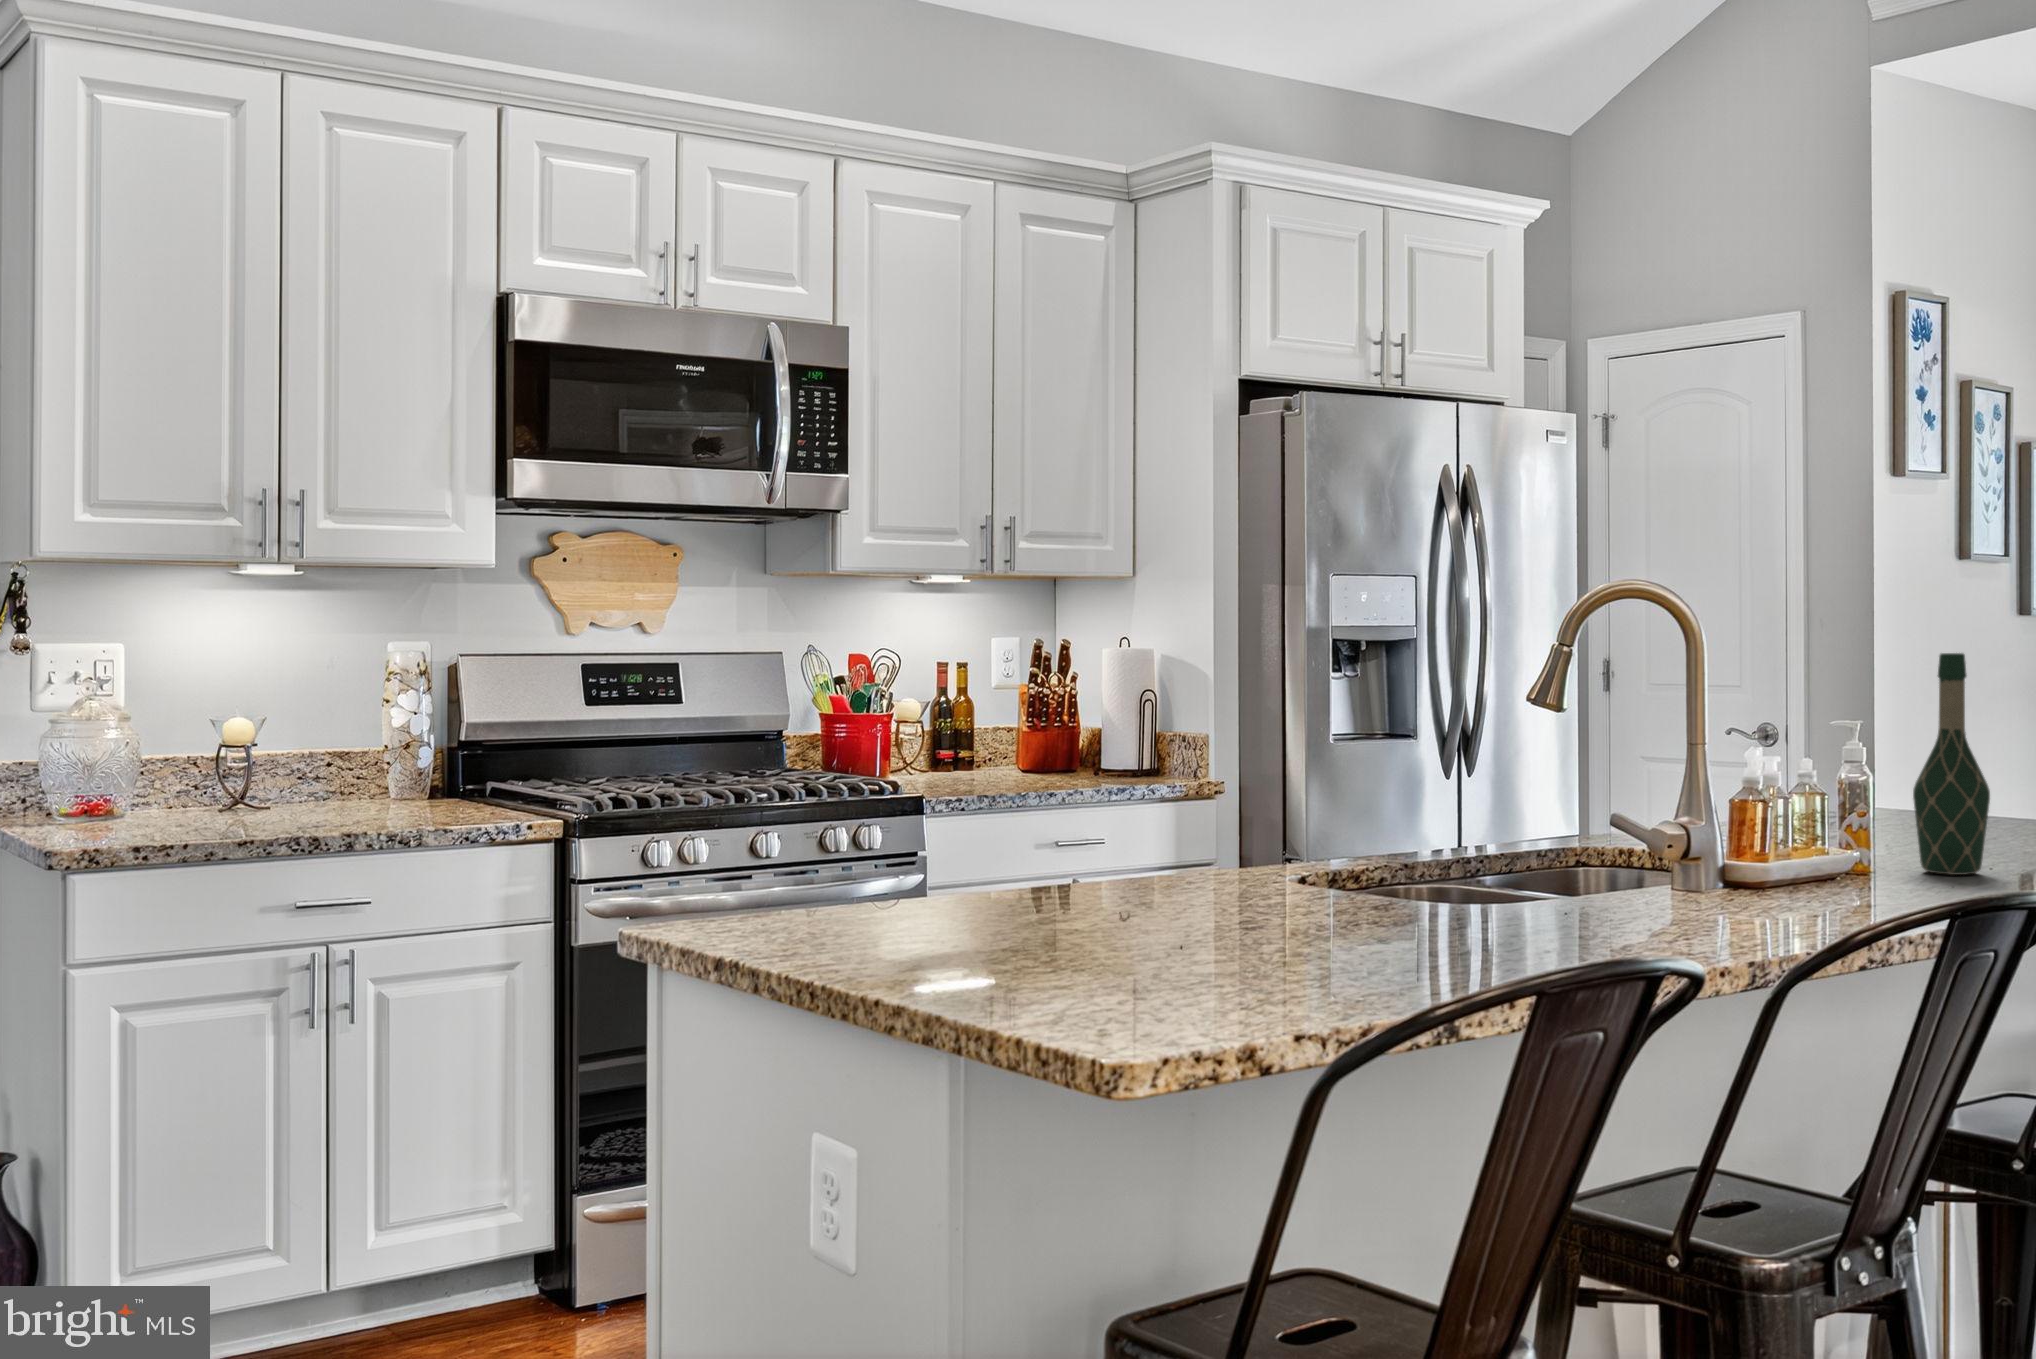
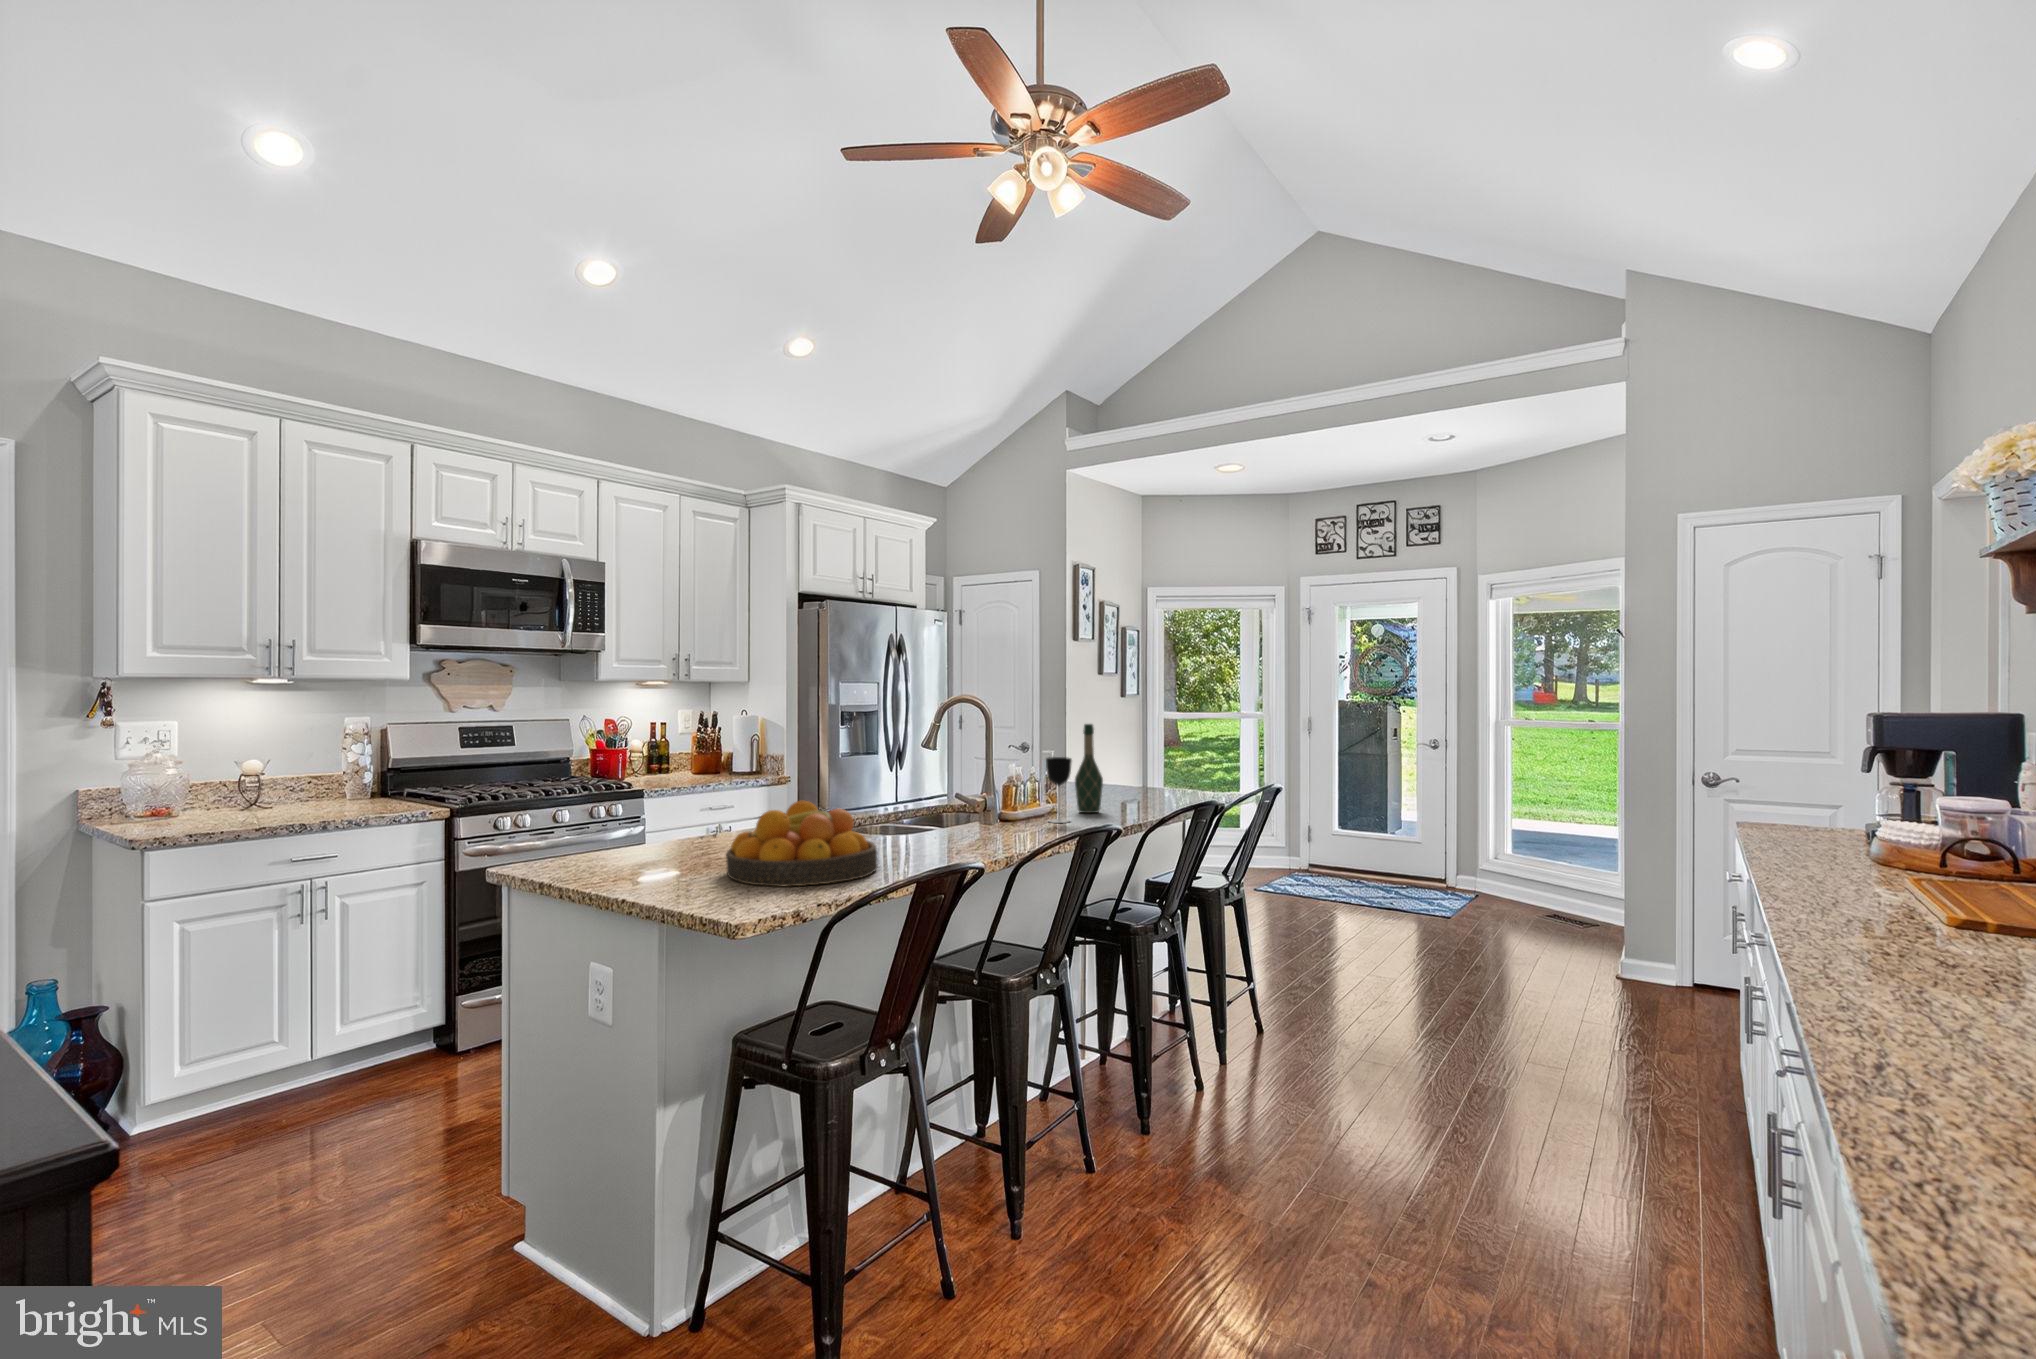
wine glass: none [1841,733,1910,894] -> present [1046,757,1072,823]
fruit bowl: none [1081,810,1429,1005] -> present [726,801,877,887]

